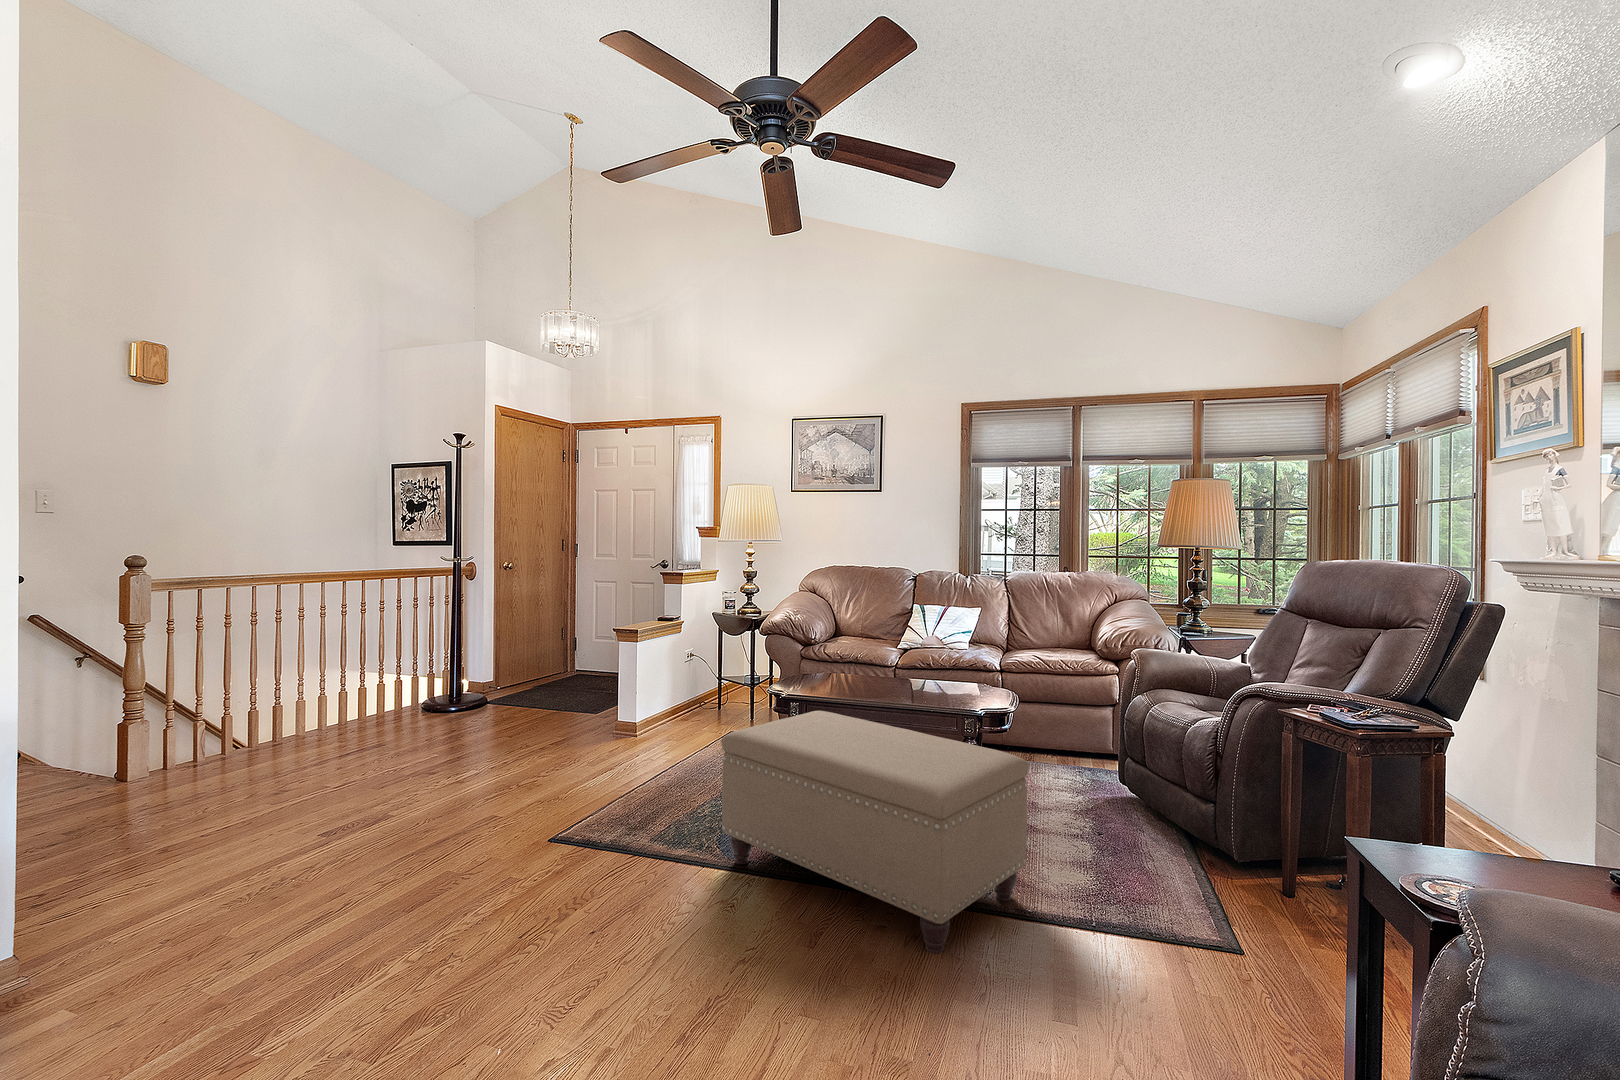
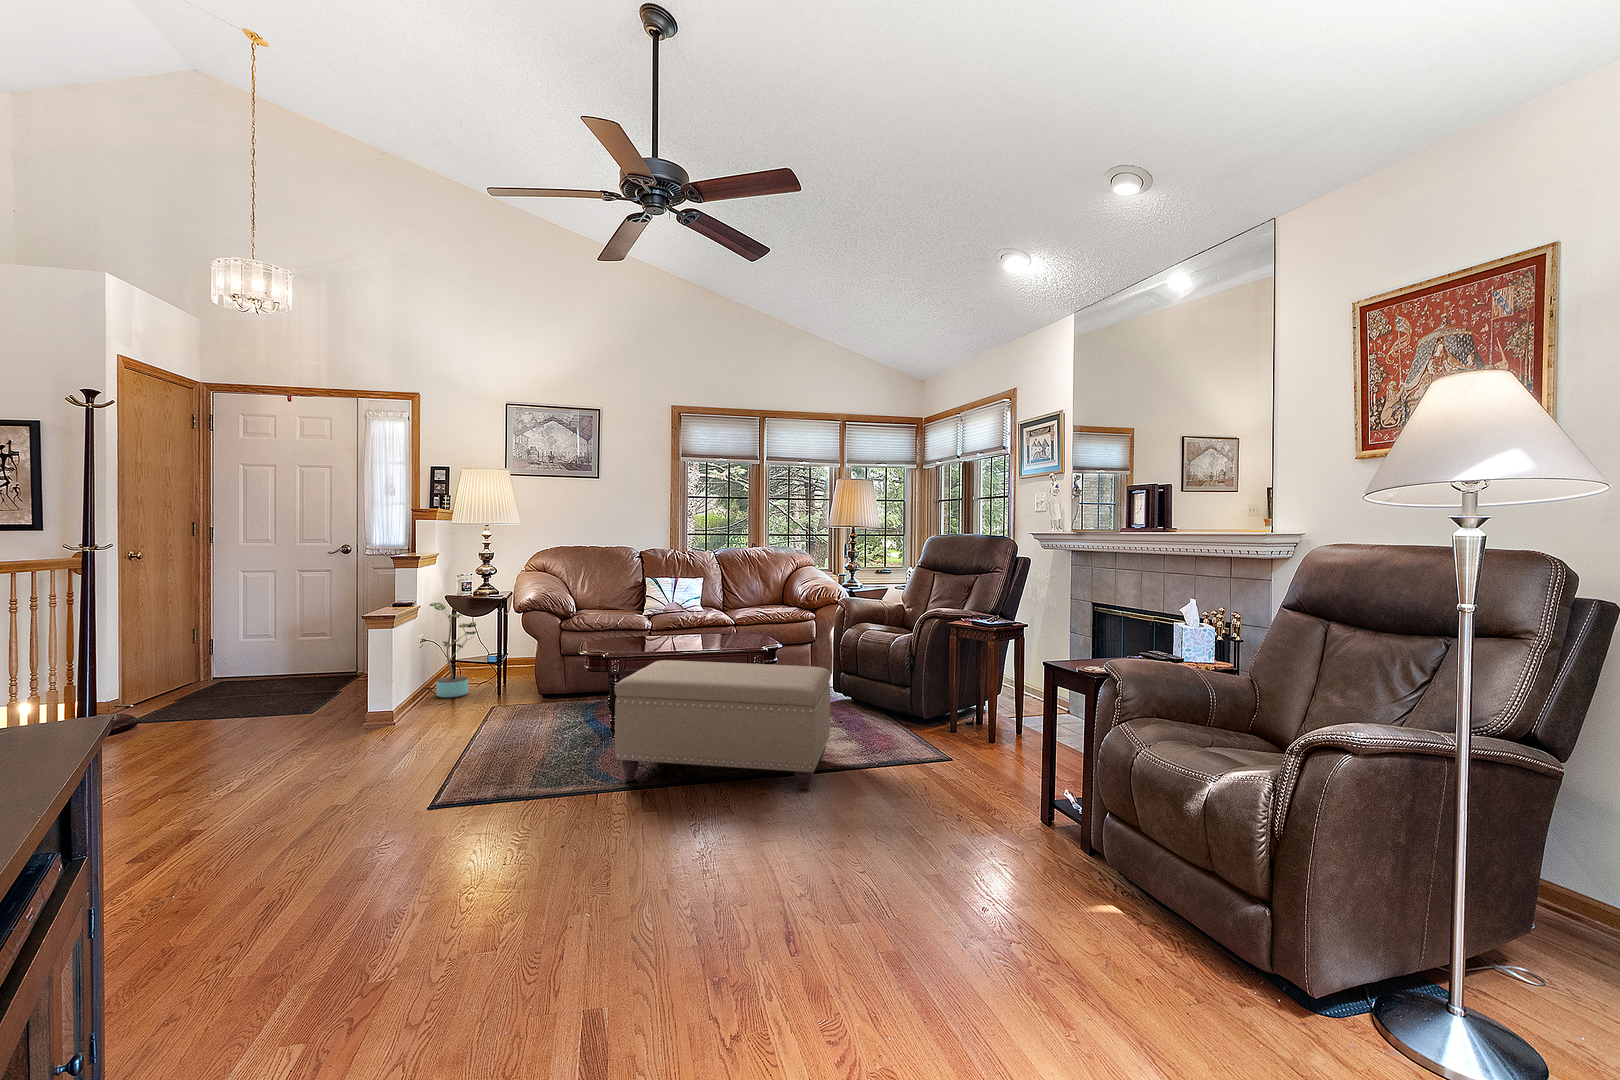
potted plant: none [688,618,739,717] -> present [430,603,477,697]

